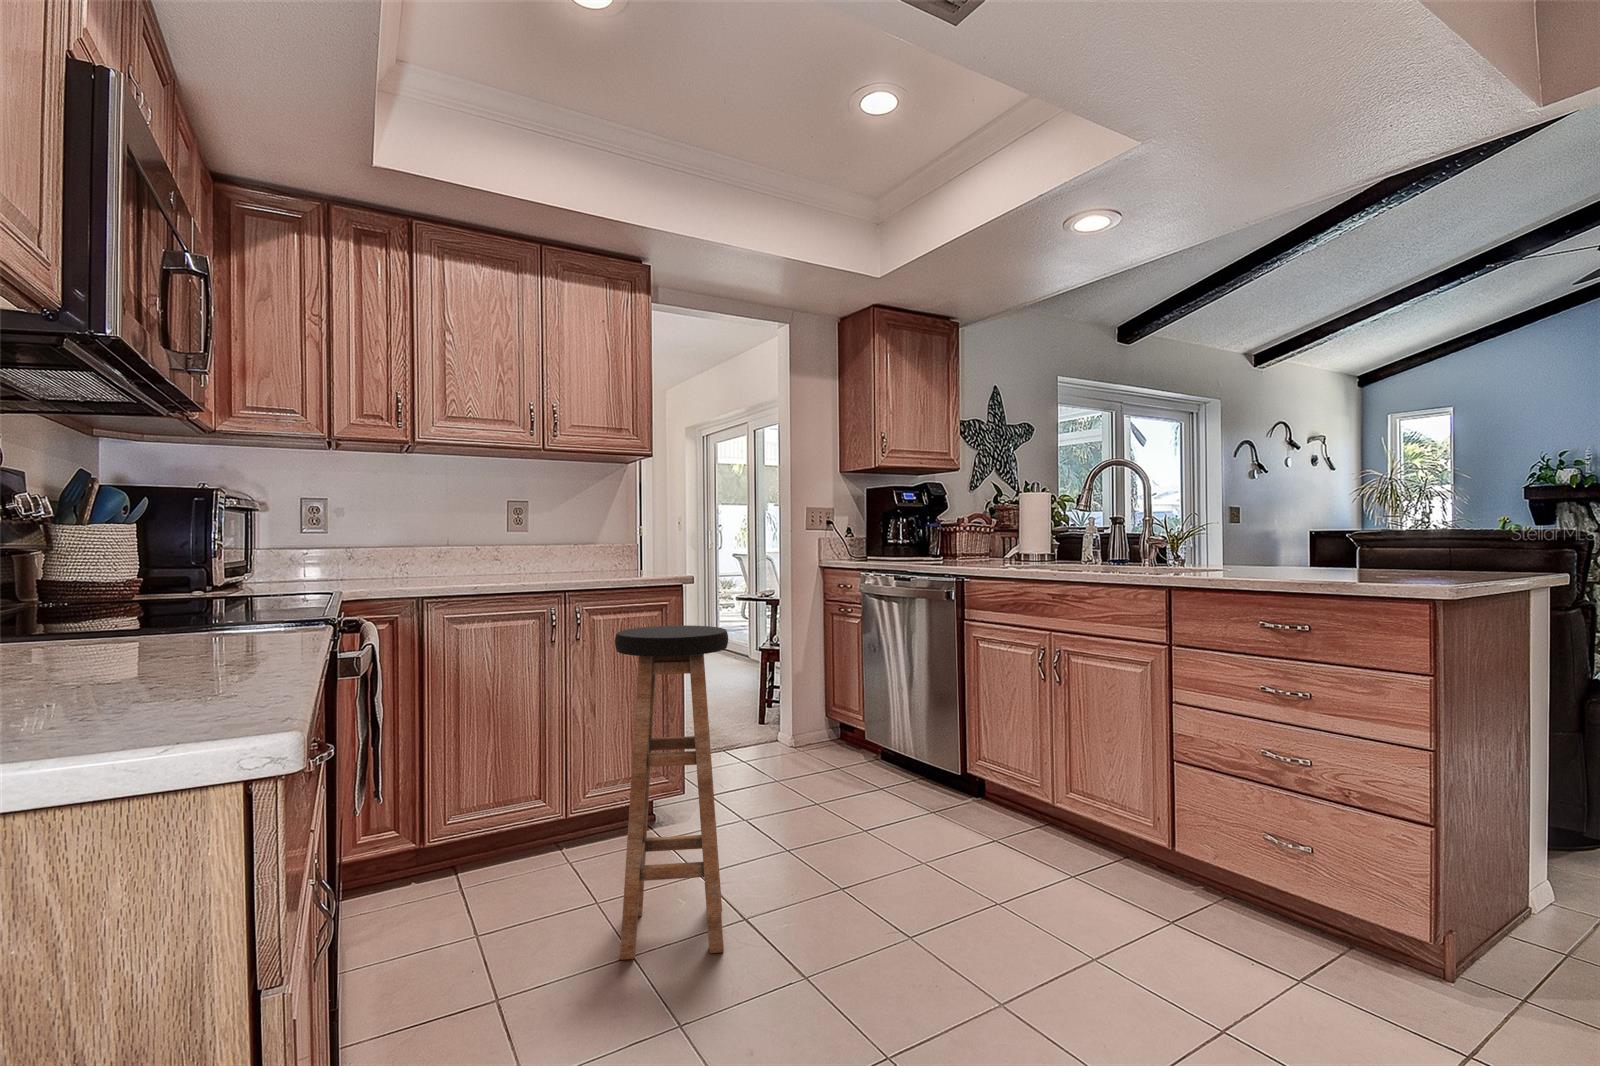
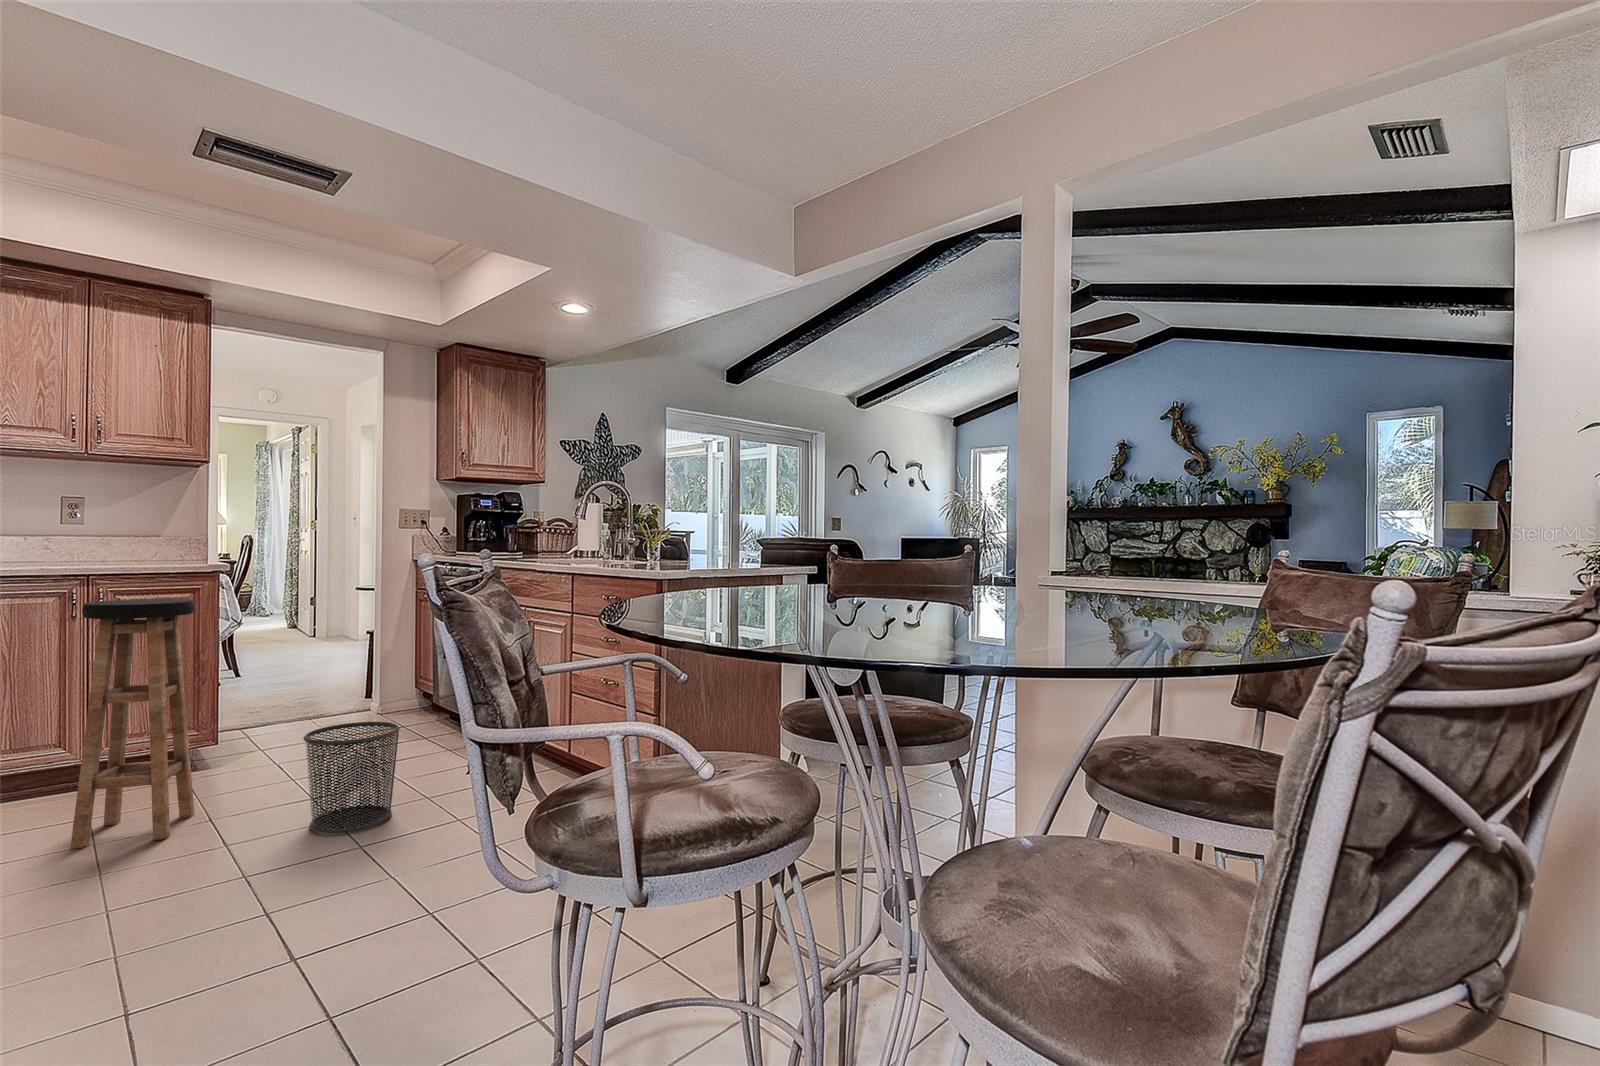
waste bin: none [880,796,999,966] -> present [303,722,400,833]

